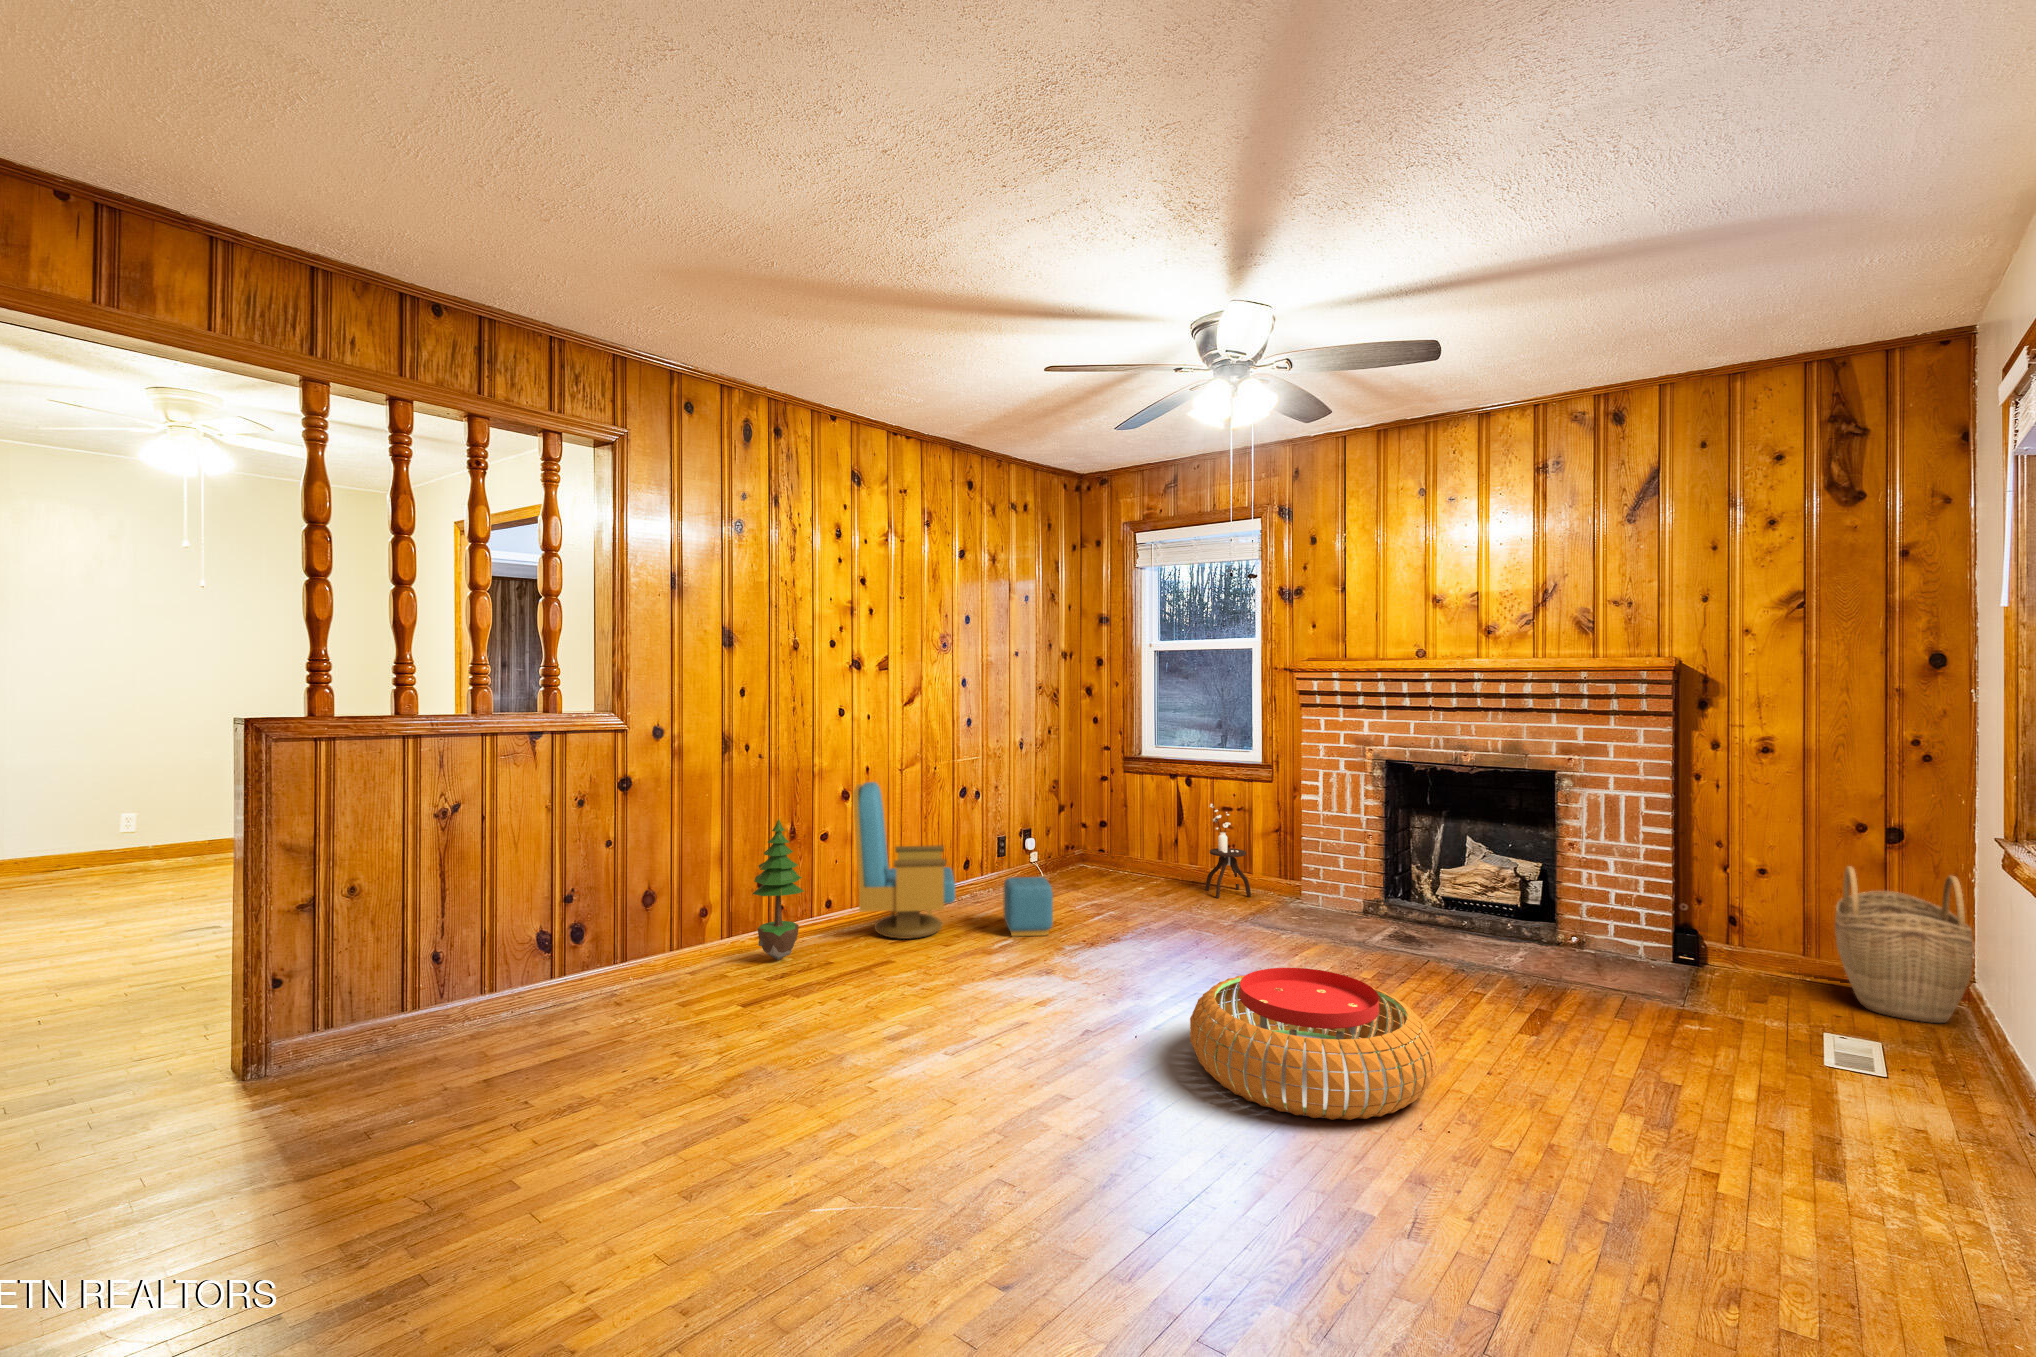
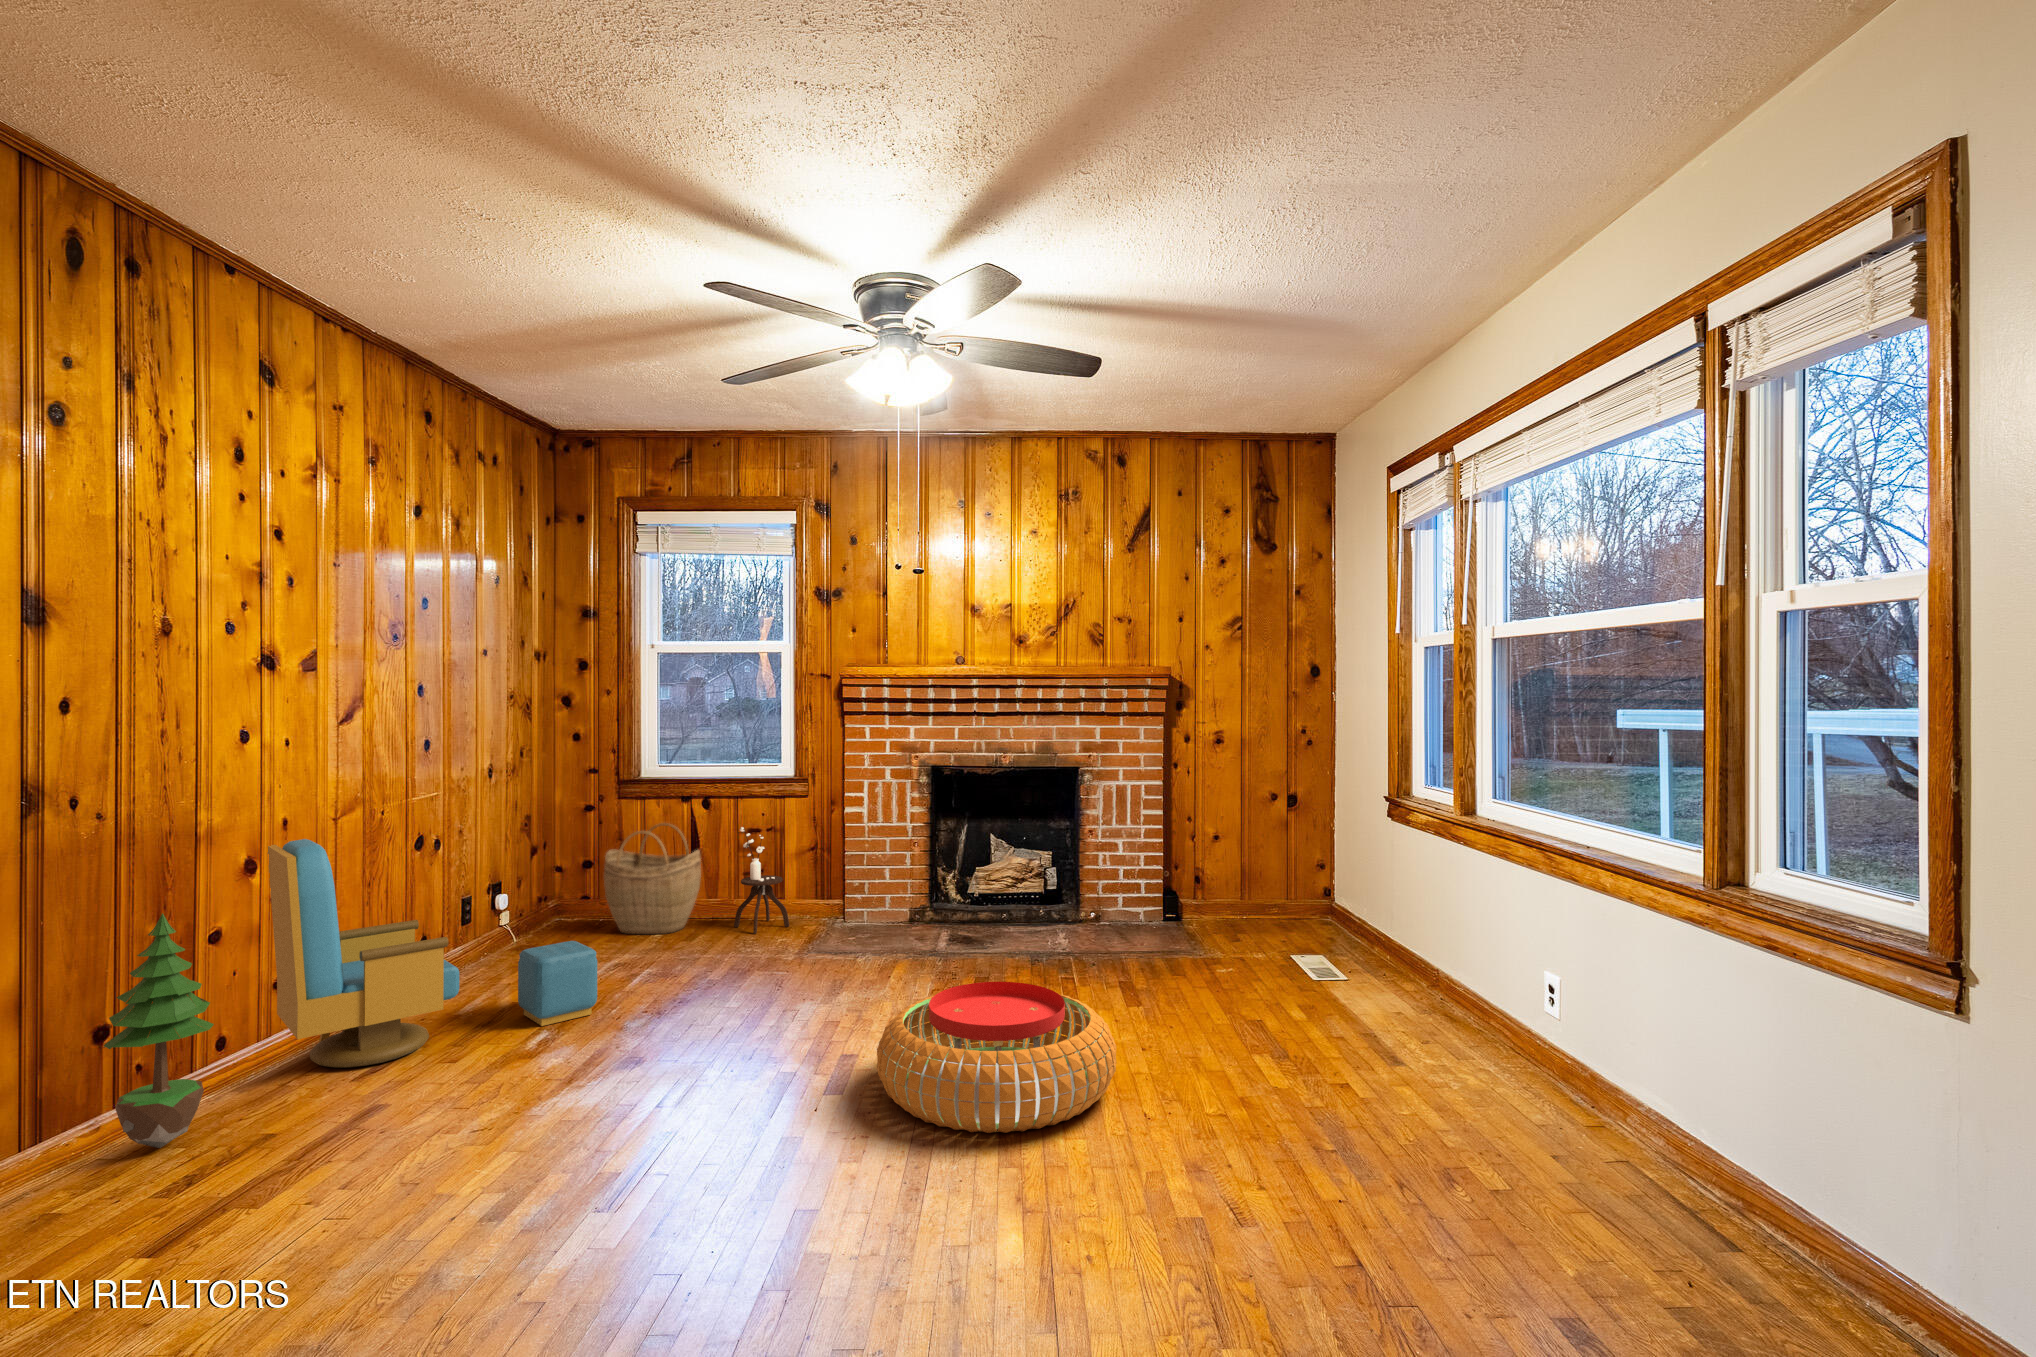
woven basket: present [1835,866,1974,1023] -> present [604,823,701,934]

